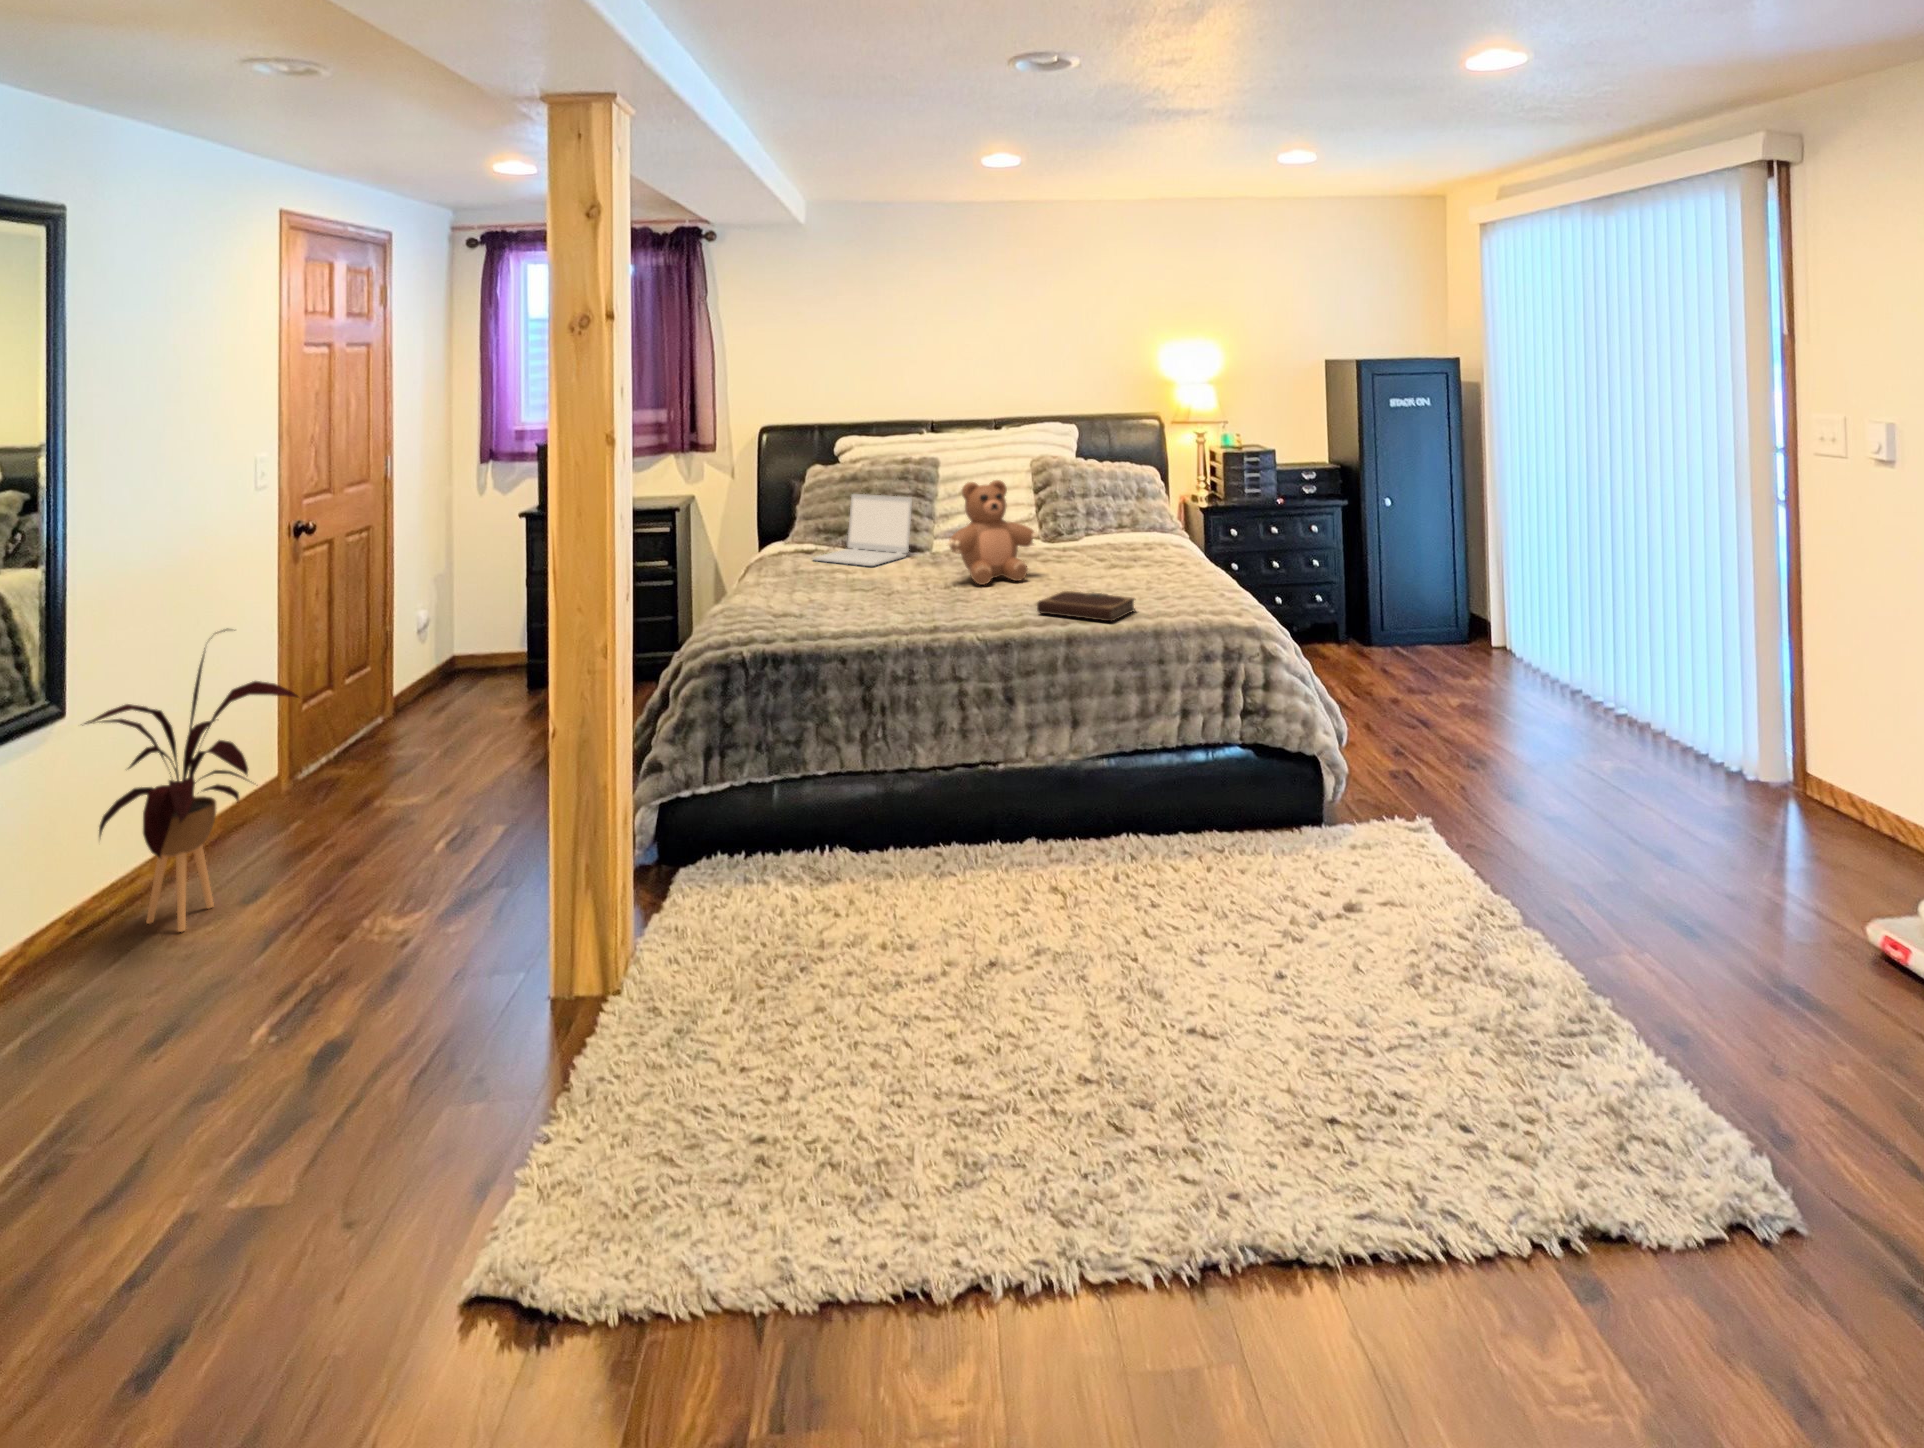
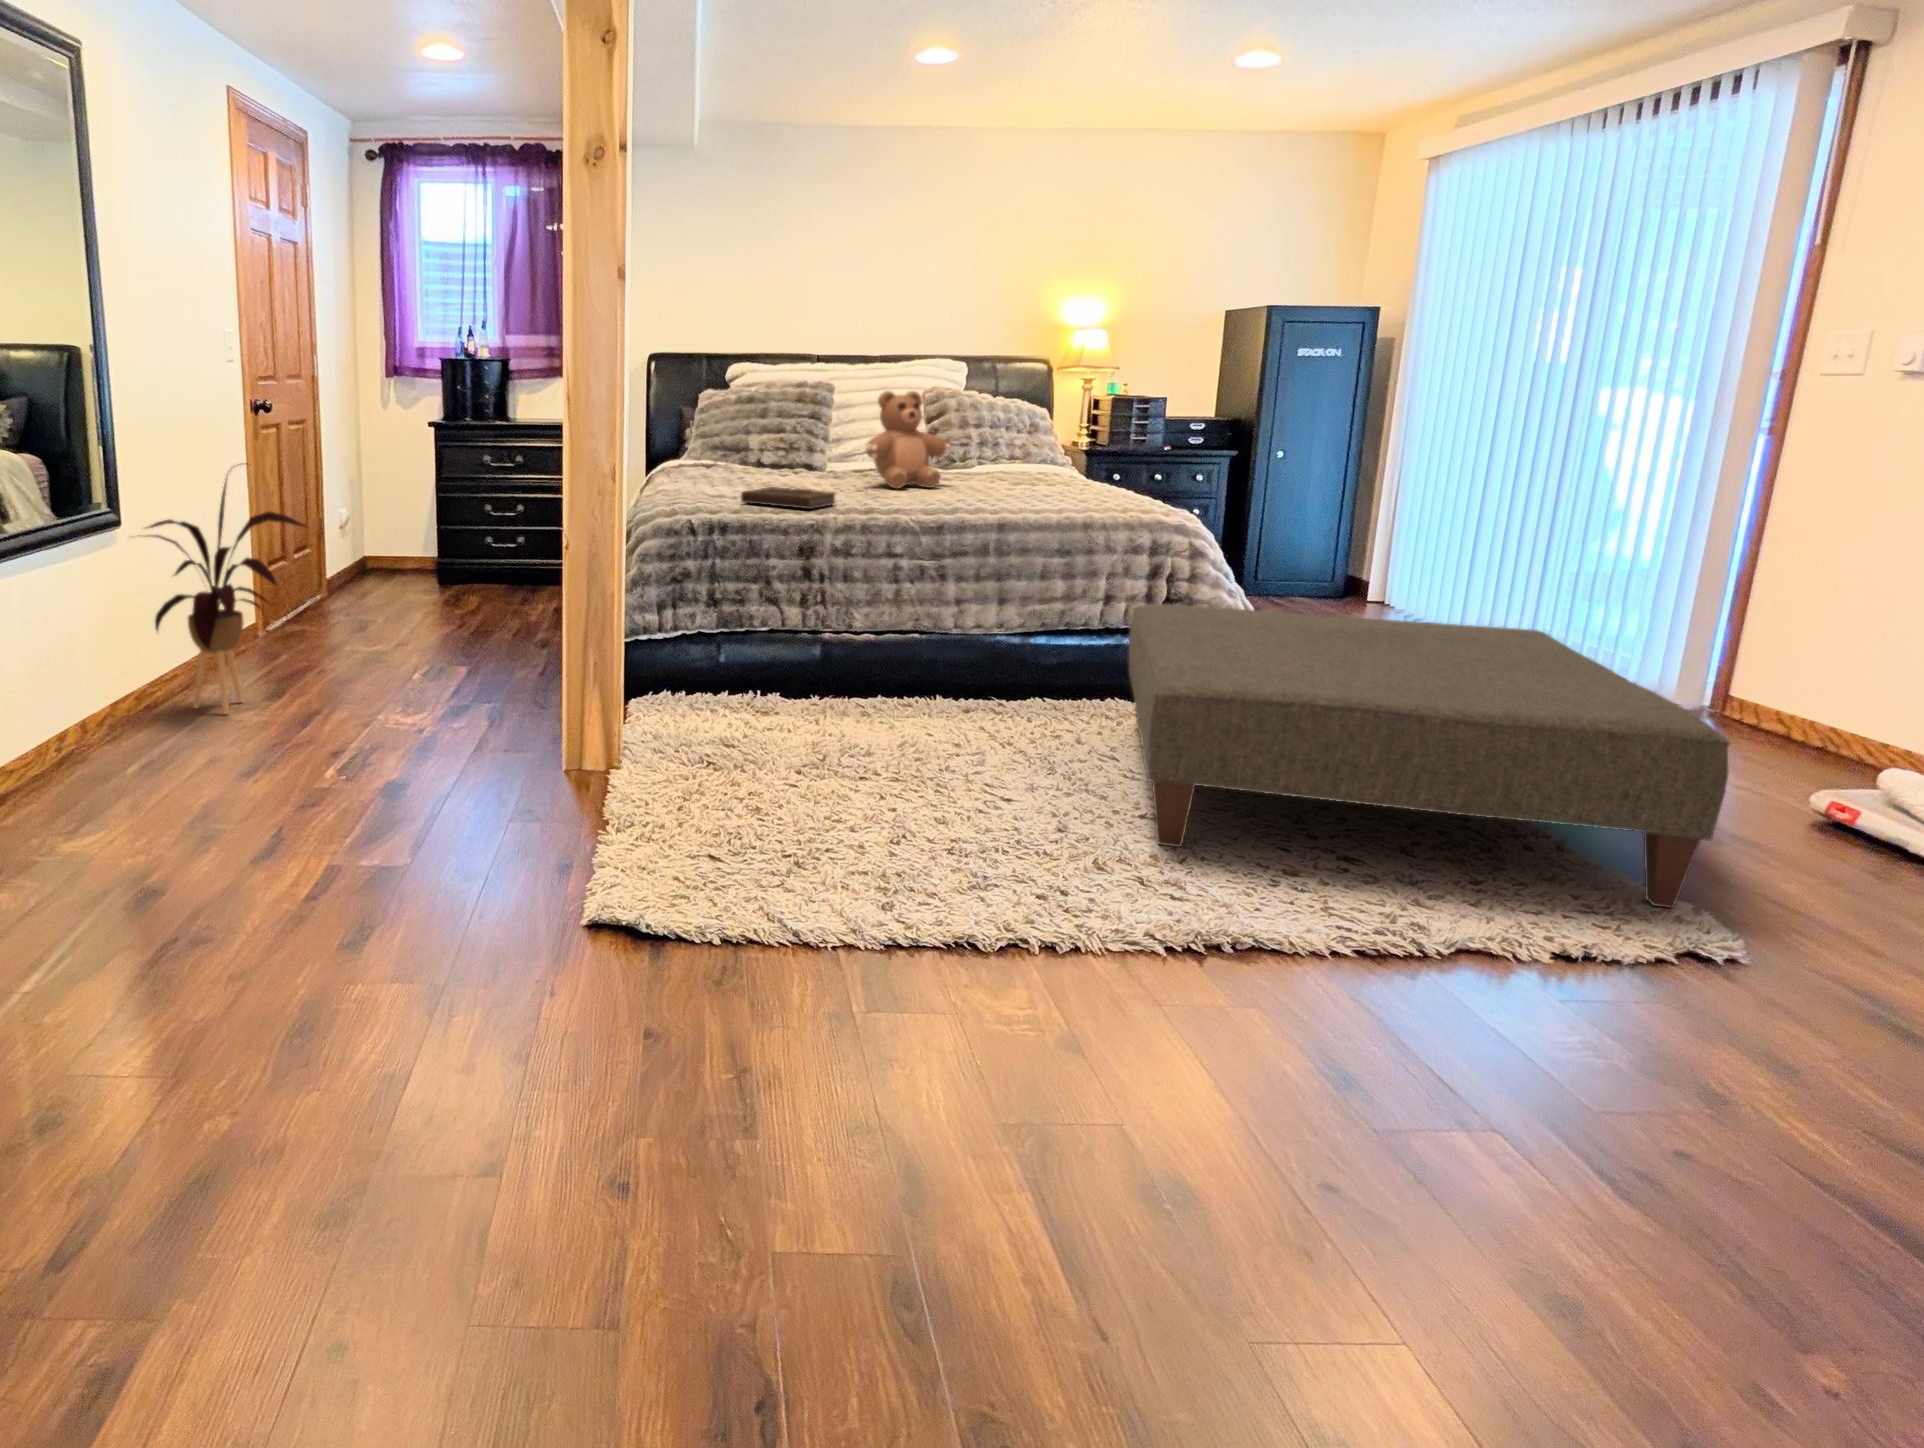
laptop: present [813,494,912,566] -> none [716,412,815,475]
notebook: present [1037,591,1135,621] -> present [741,487,836,509]
ottoman: none [1170,727,1751,1128] -> present [1129,604,1730,908]

